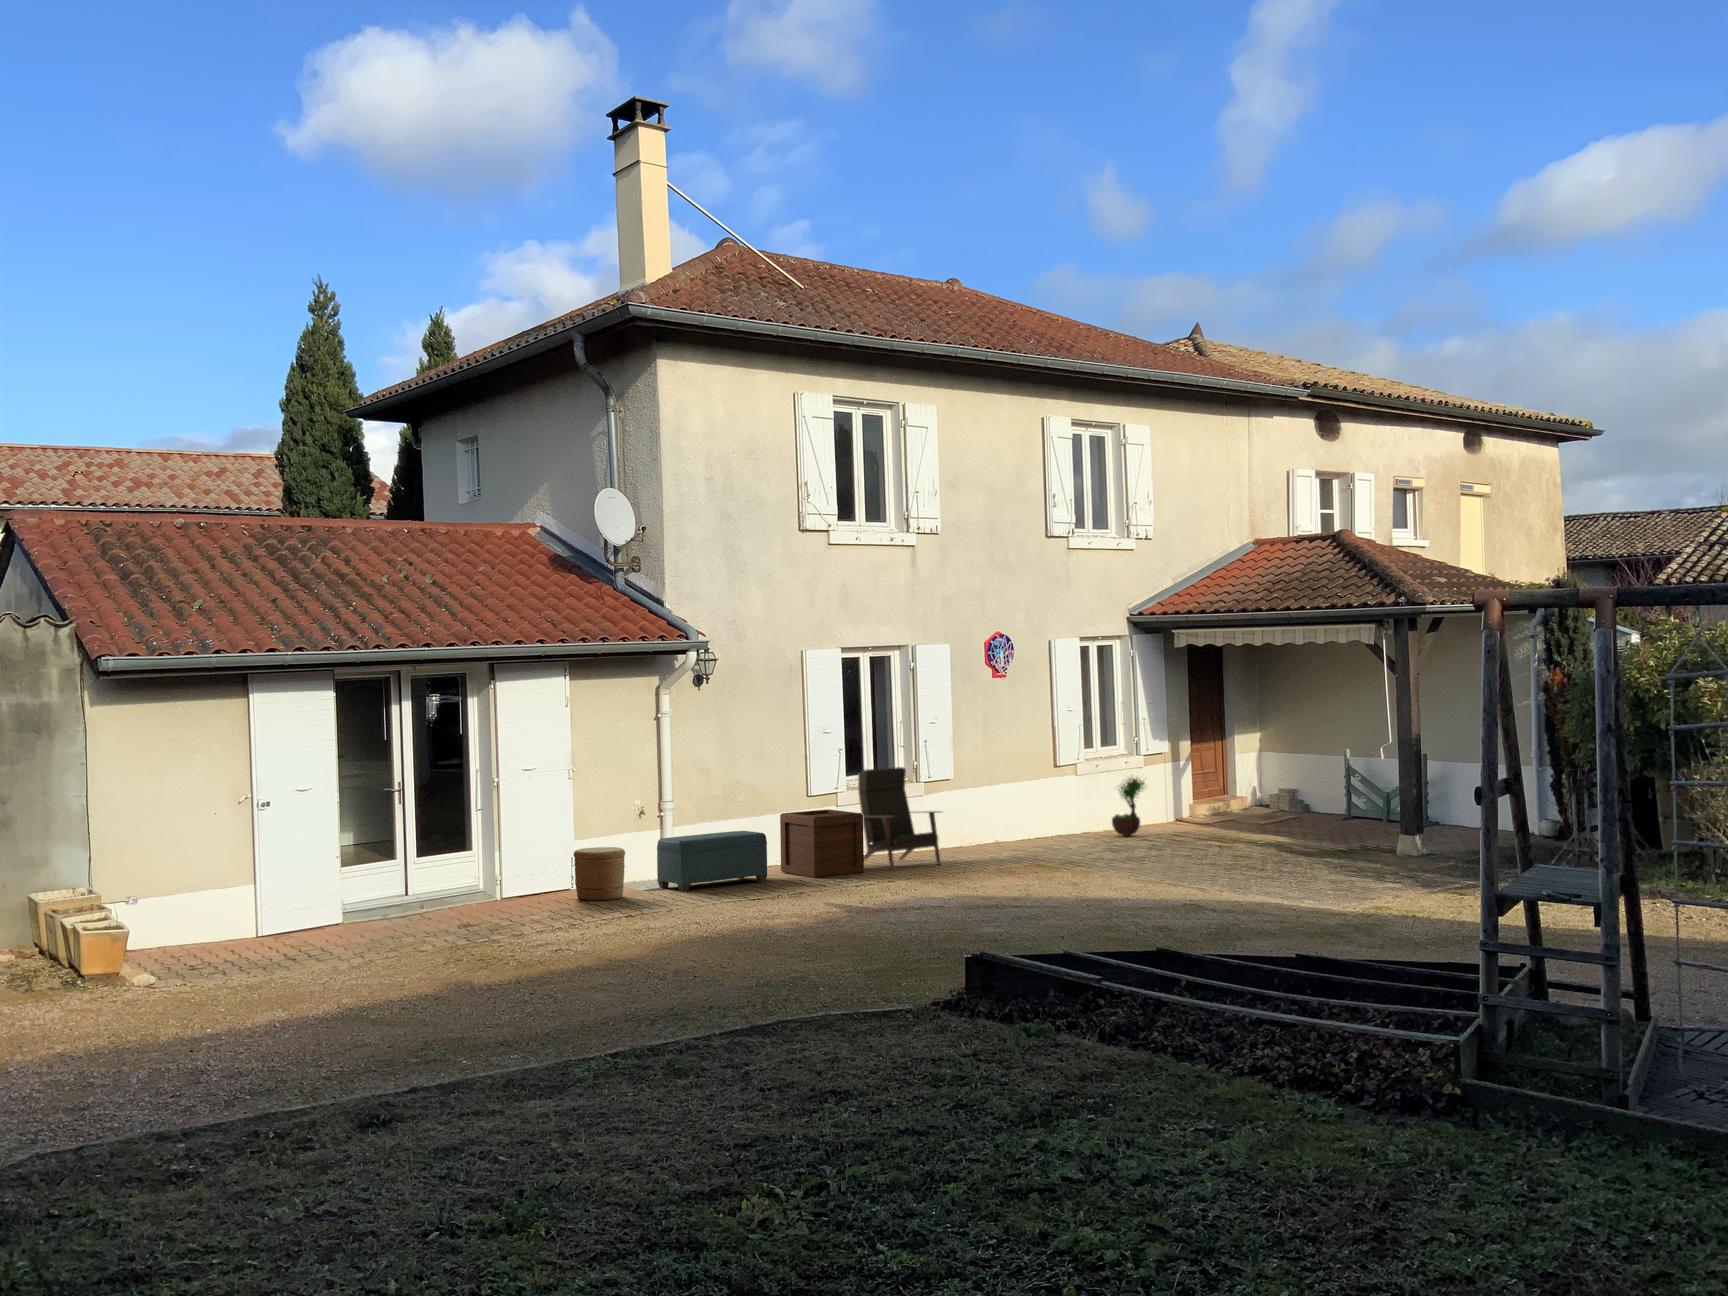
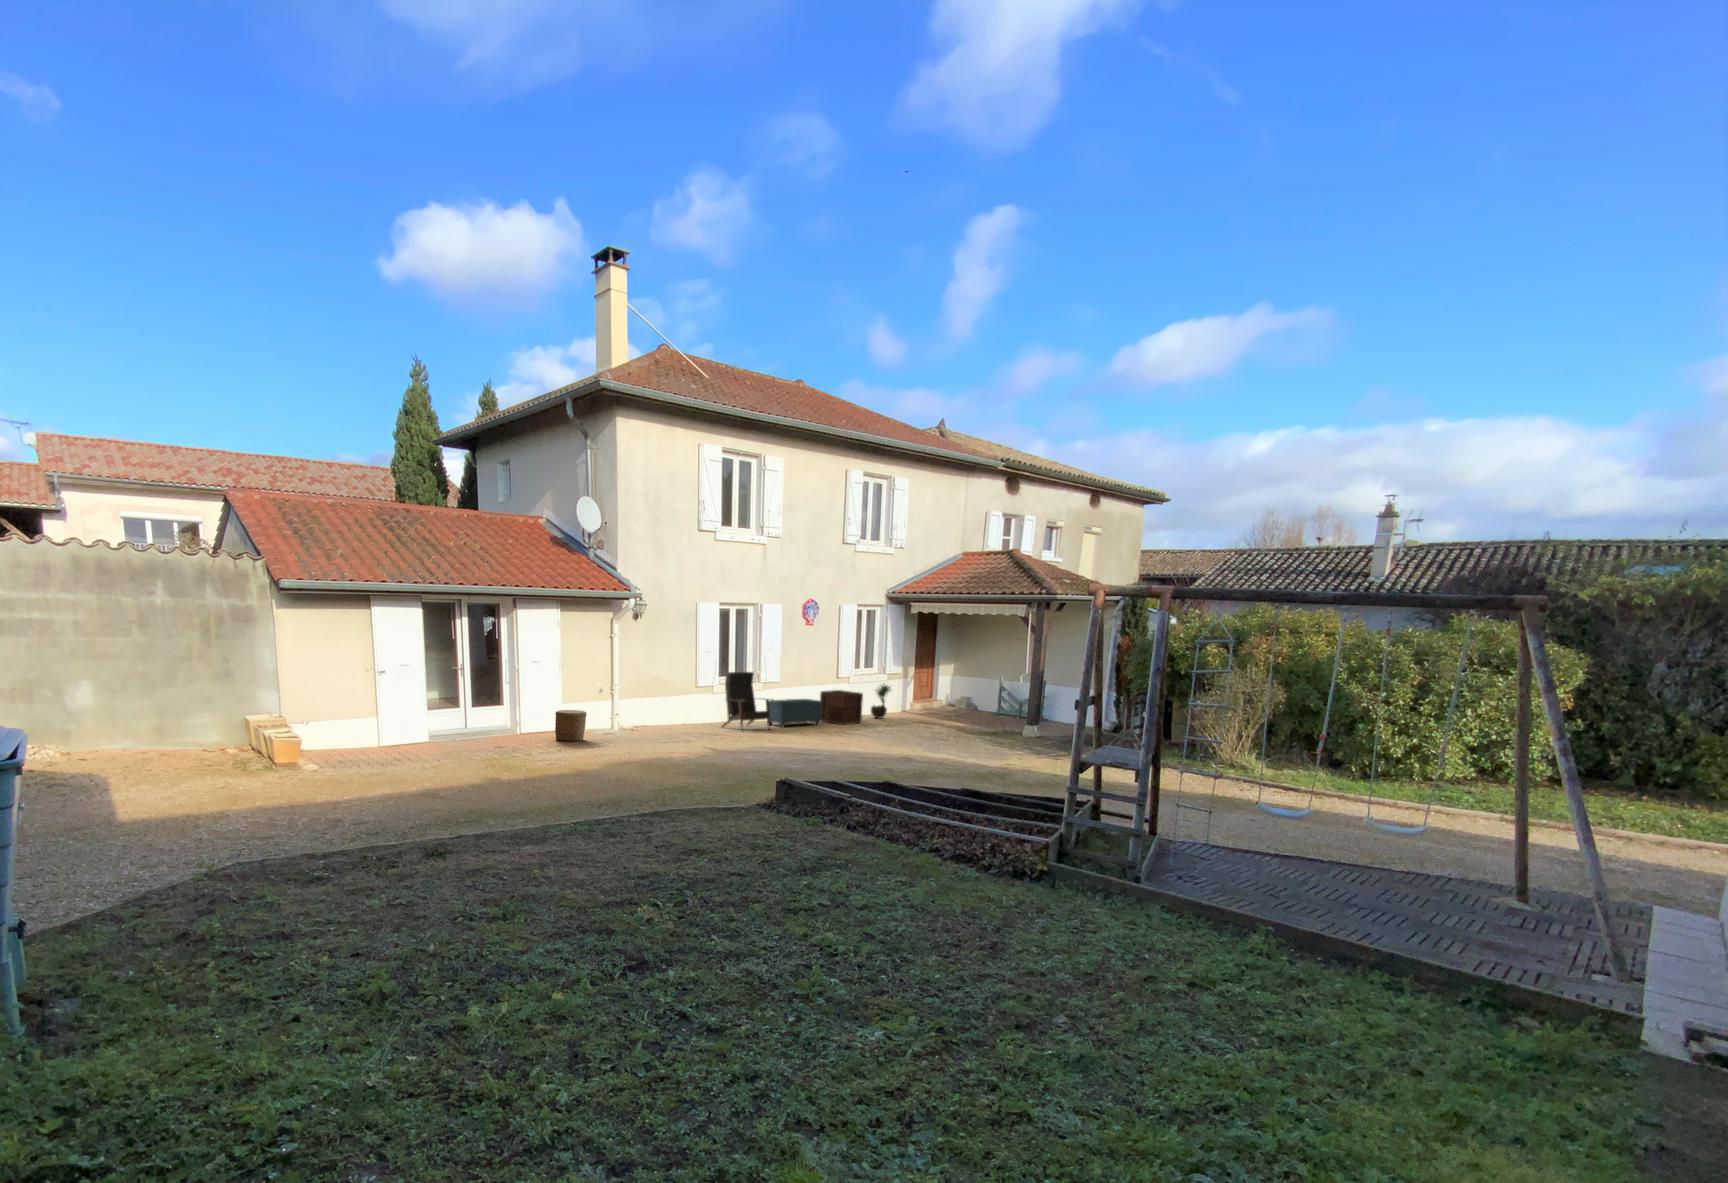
wooden crate: present [780,809,864,878] -> present [820,690,863,725]
bench: present [657,831,767,892] -> present [769,699,821,728]

